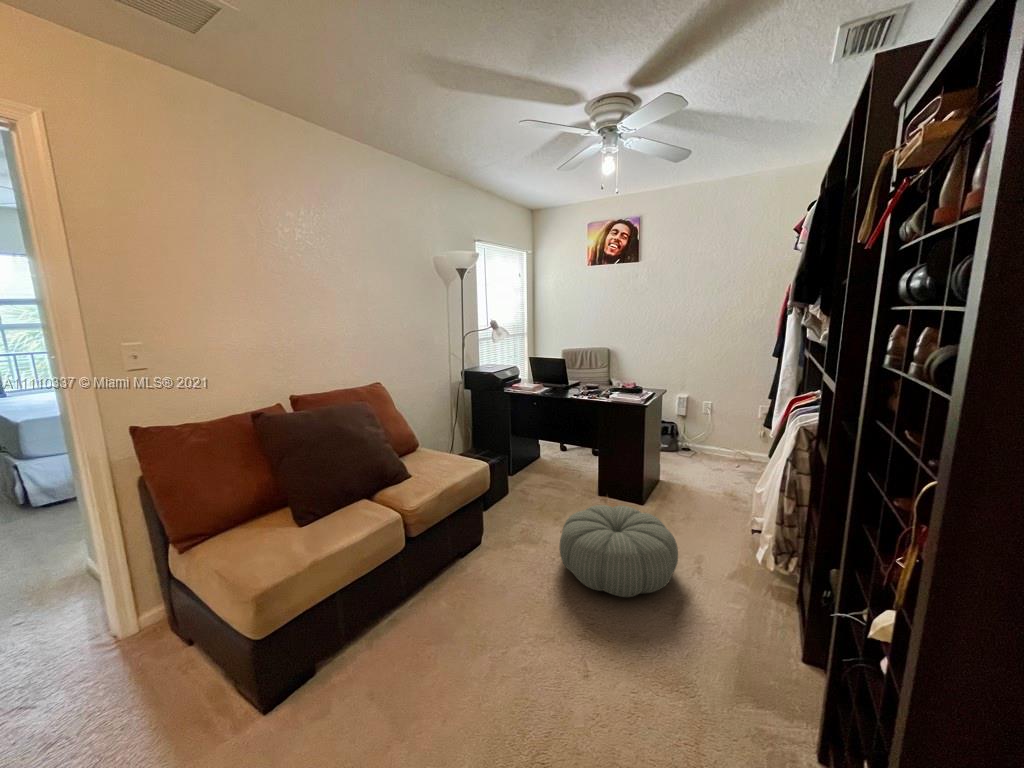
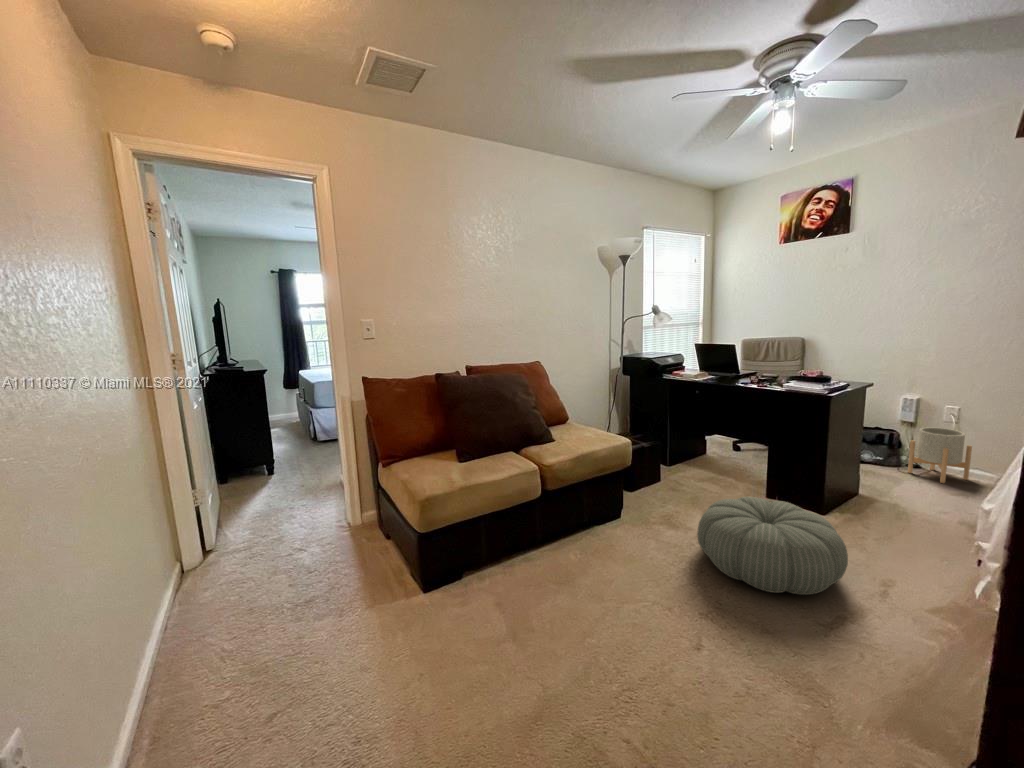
planter: none [684,419,721,462] -> present [908,428,972,483]

